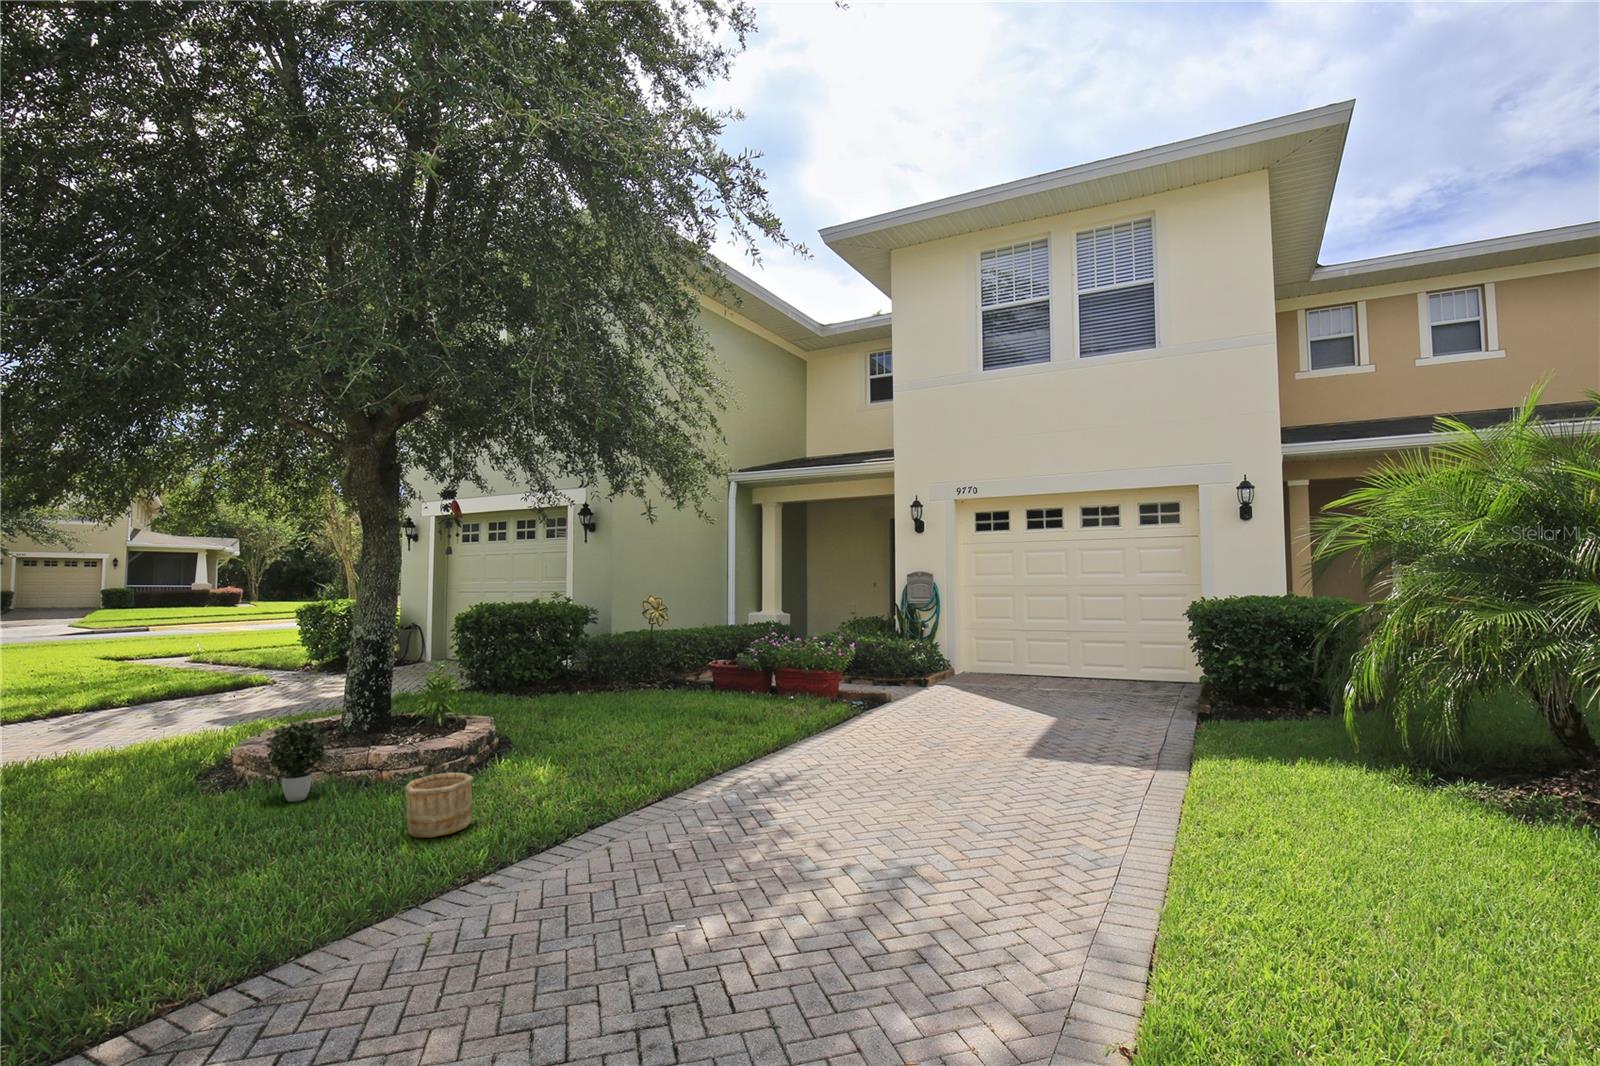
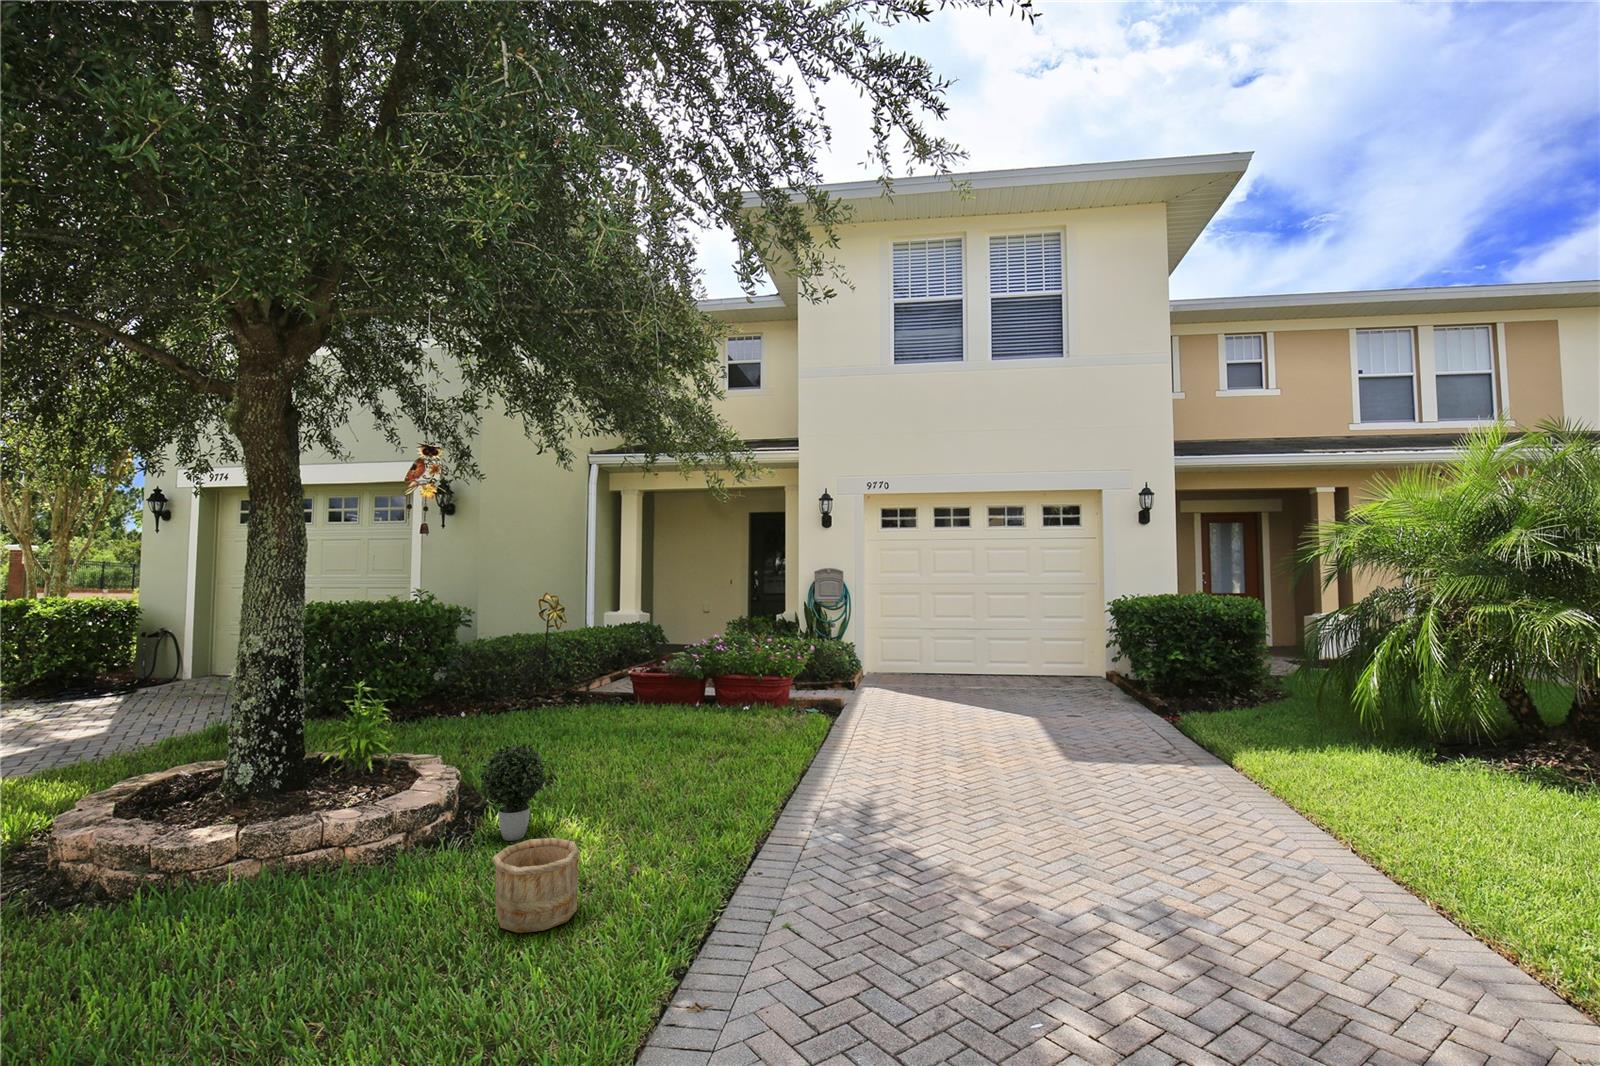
potted plant: present [267,722,328,802] -> present [479,743,548,841]

